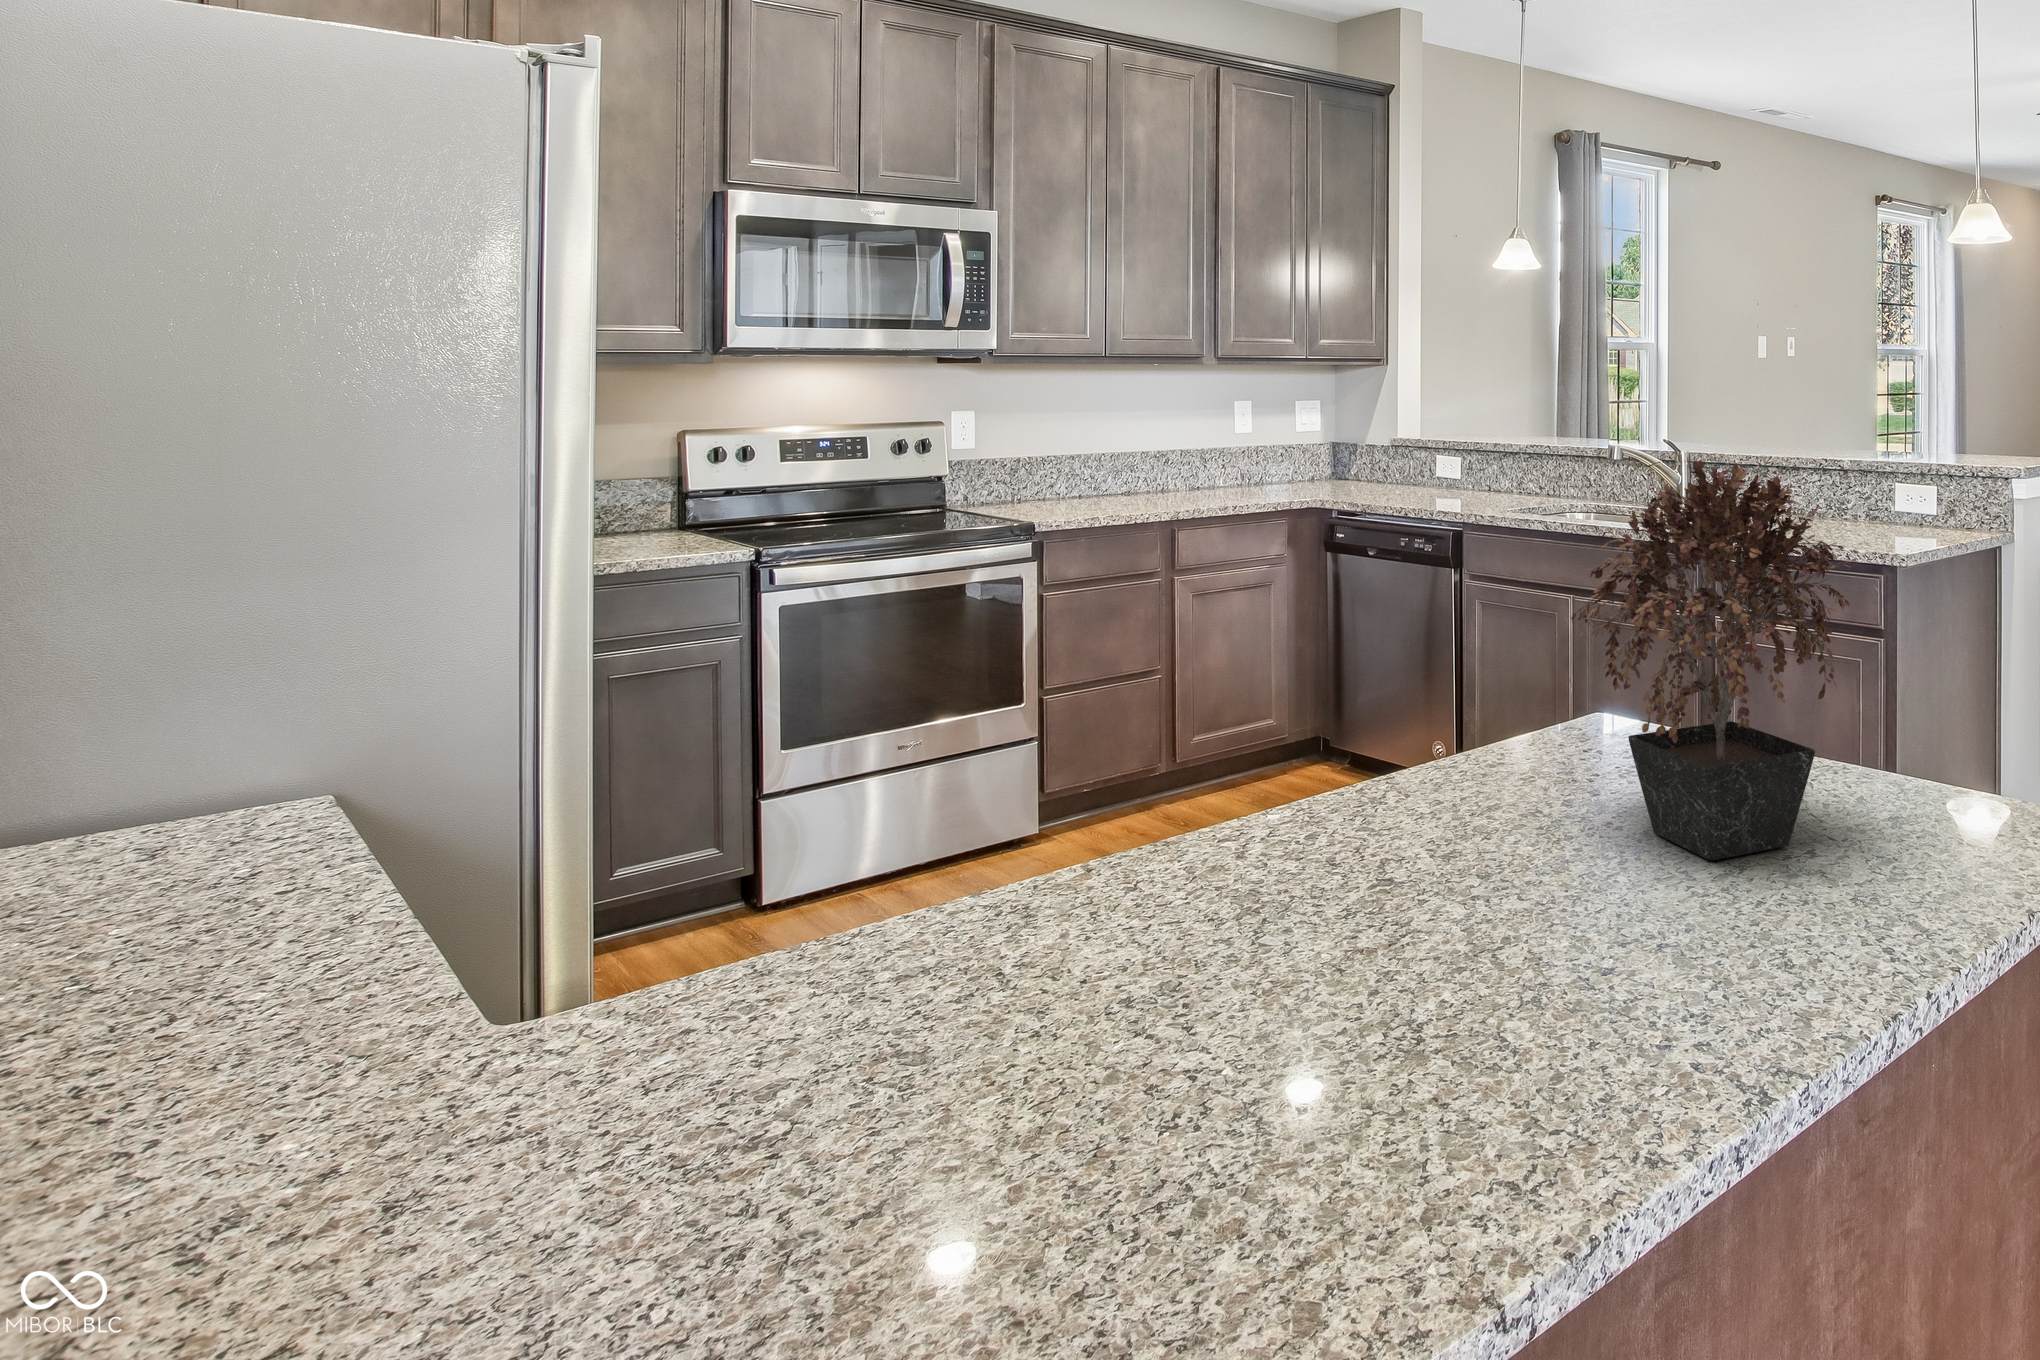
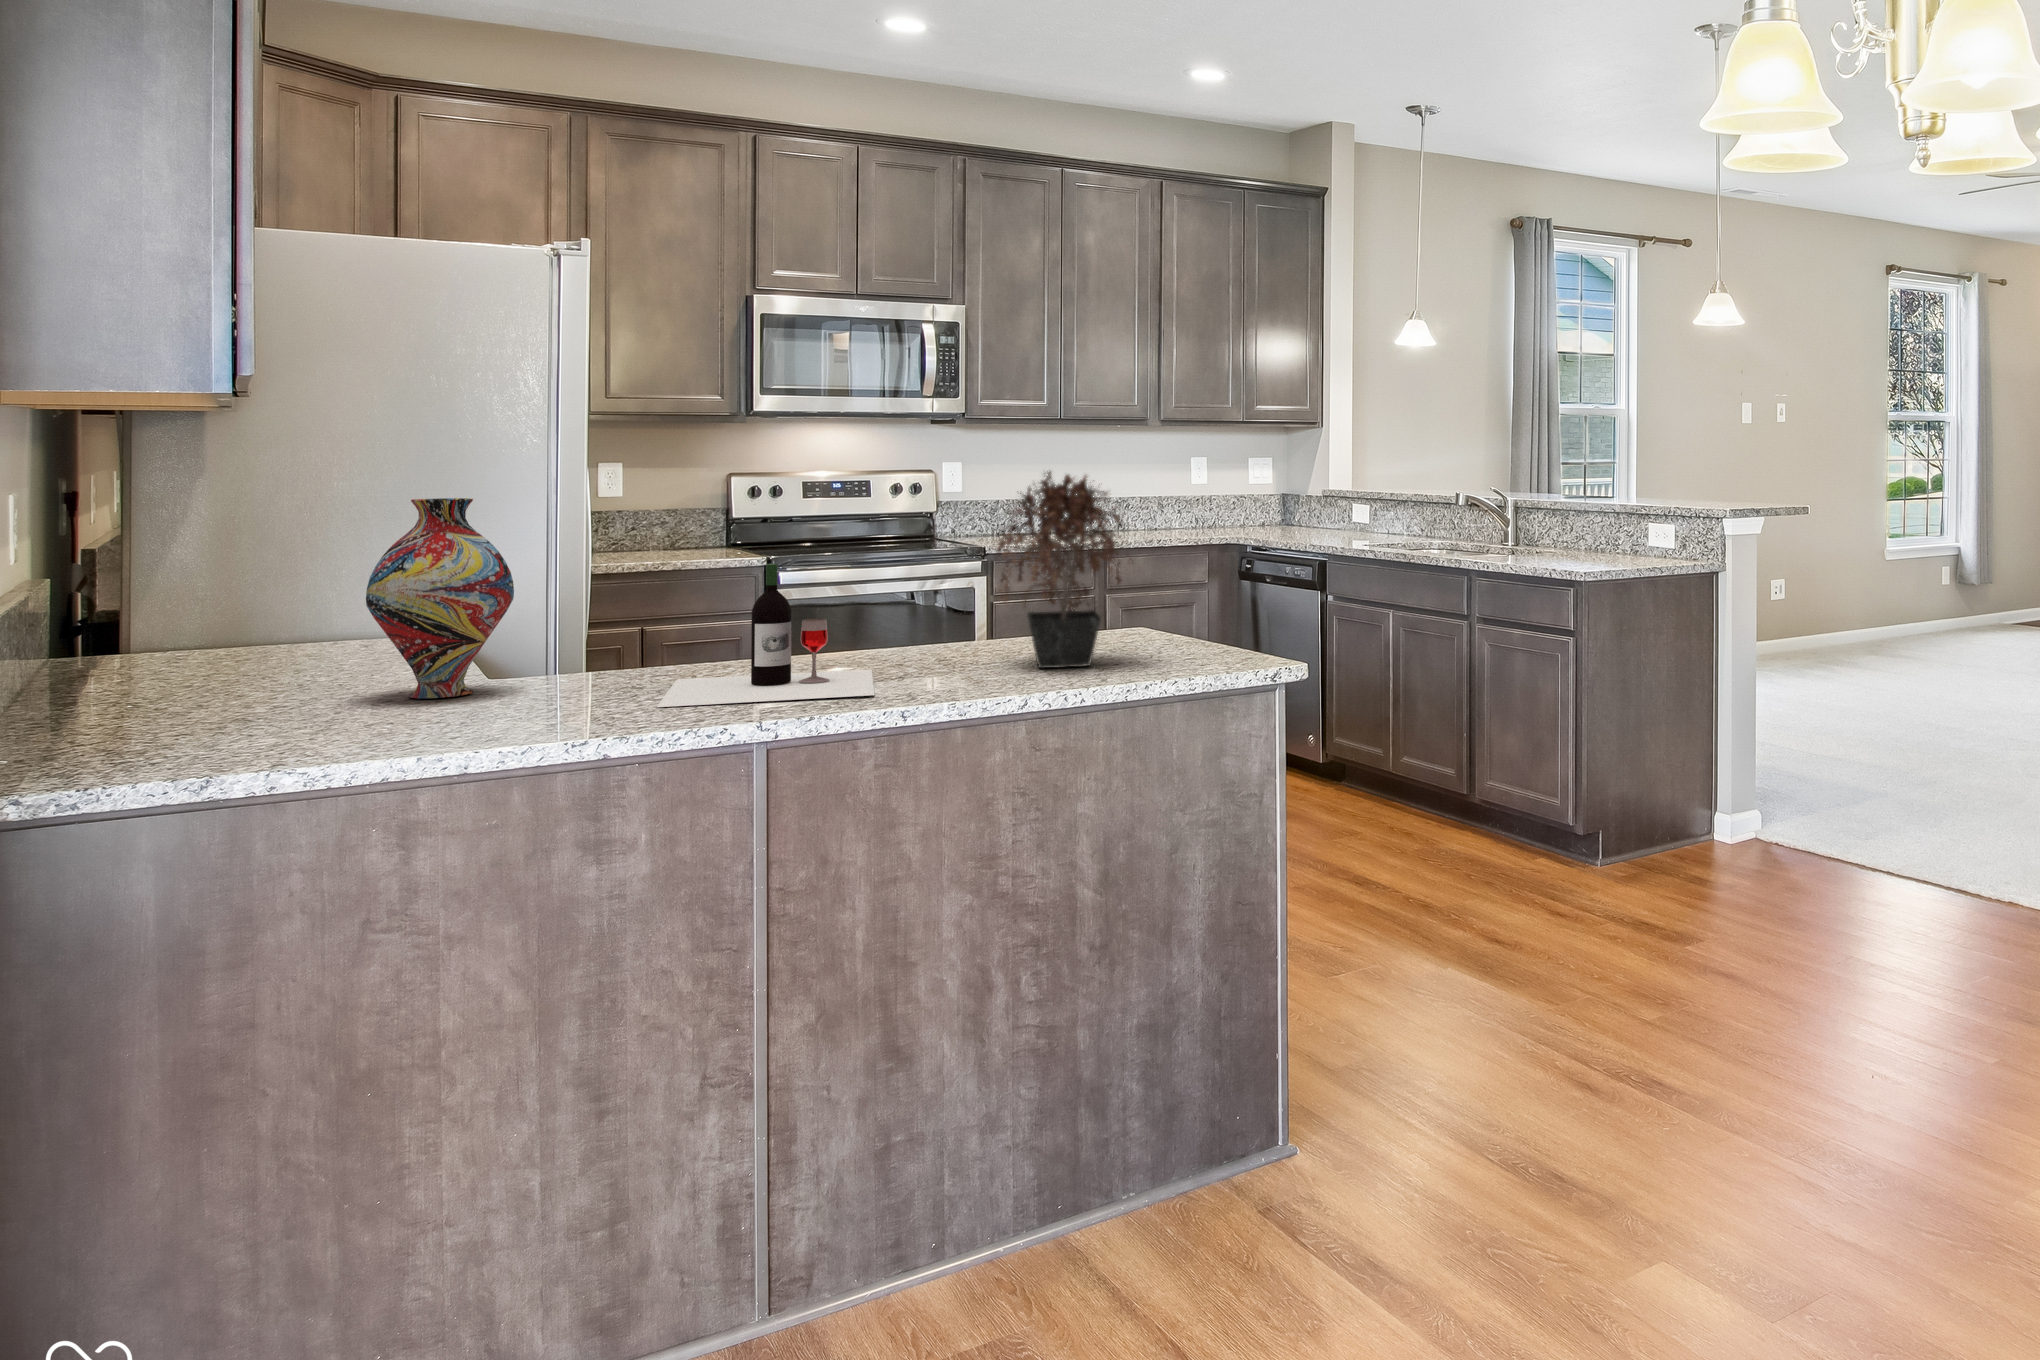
vase: none [245,579,667,1177] -> present [366,498,514,698]
wine bottle: none [1023,699,1617,1174] -> present [657,564,874,707]

